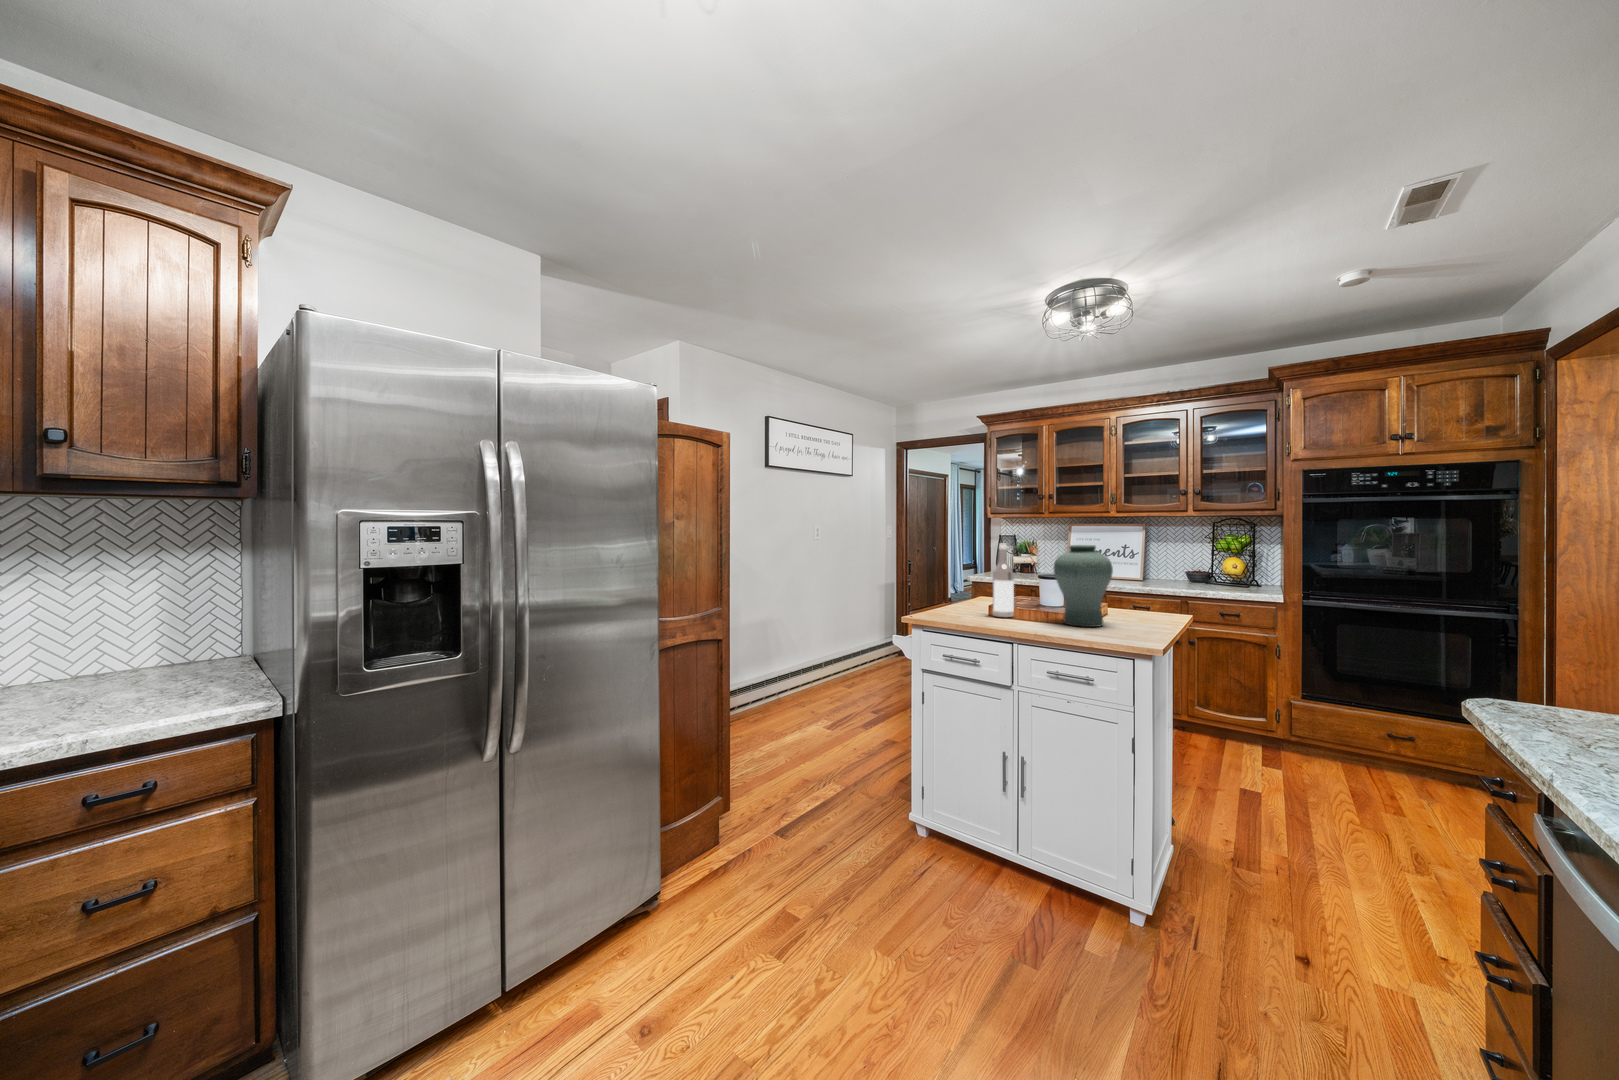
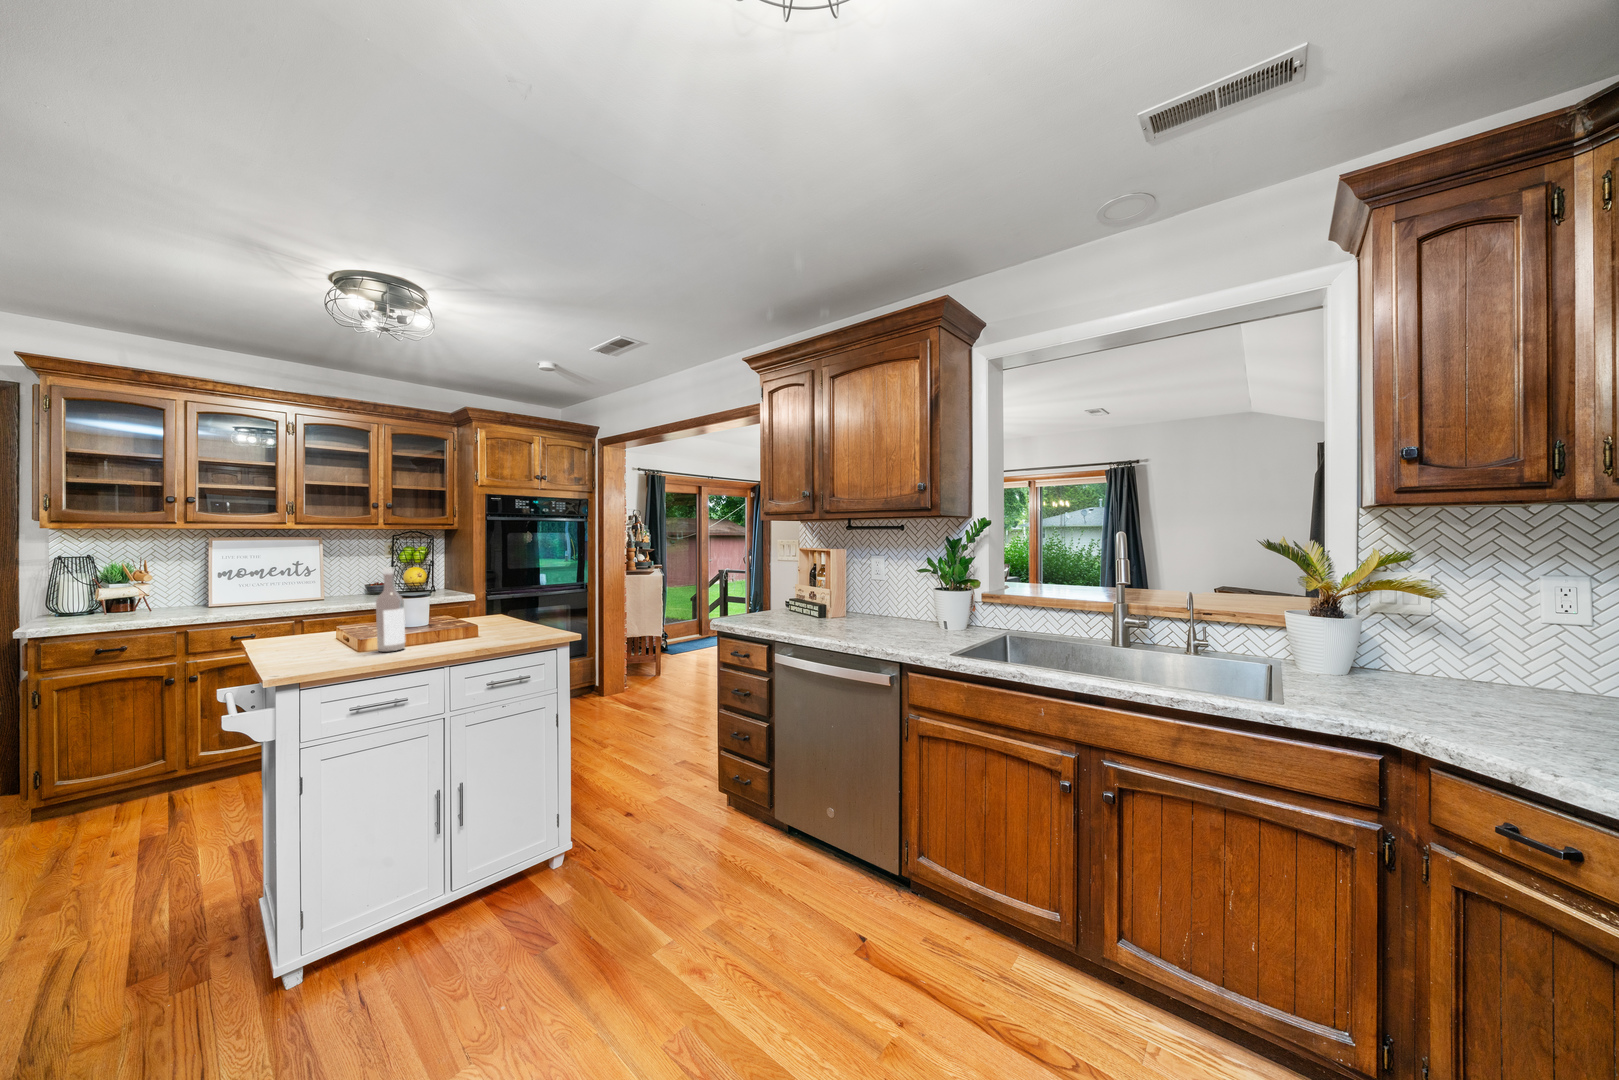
vase: present [1054,545,1113,627] -> none [450,563,508,640]

